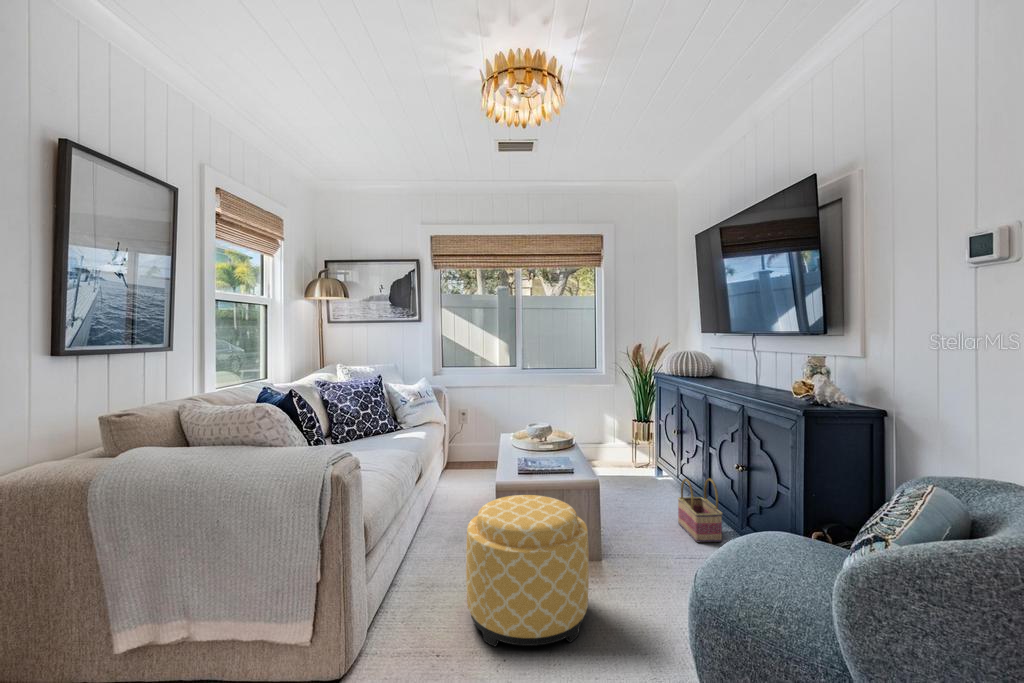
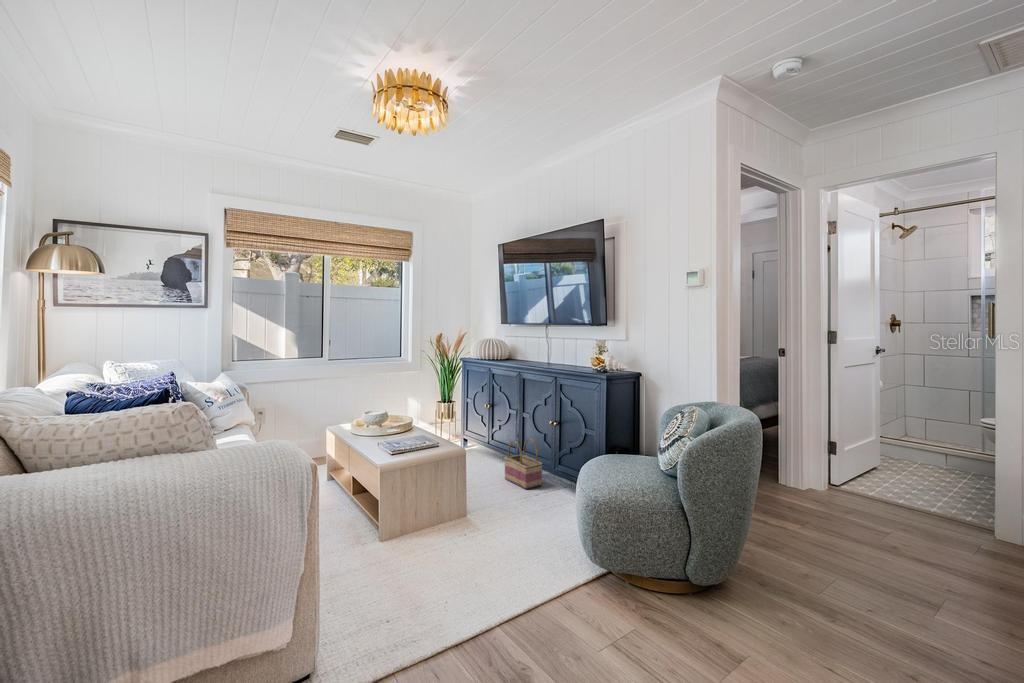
ottoman: present [466,495,589,647] -> none [381,468,492,606]

